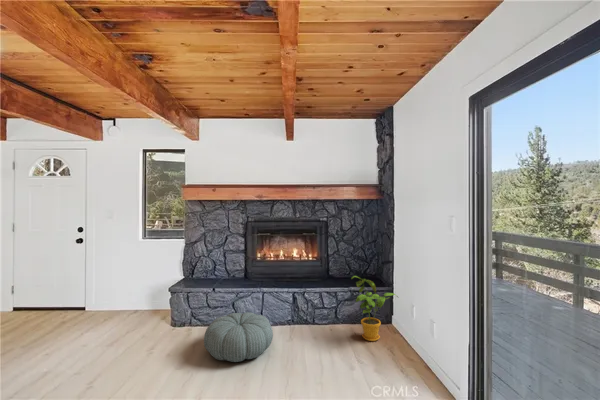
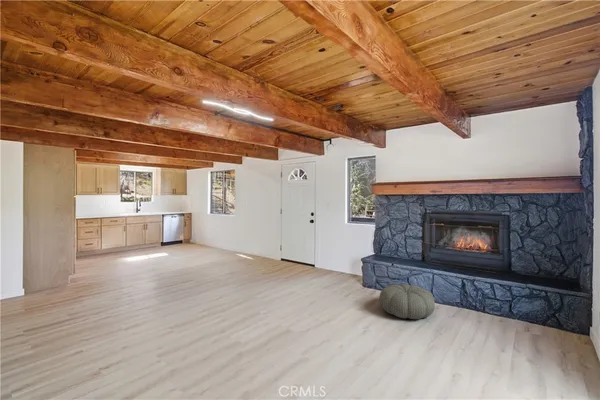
house plant: present [351,276,395,341] -> none [523,272,589,342]

